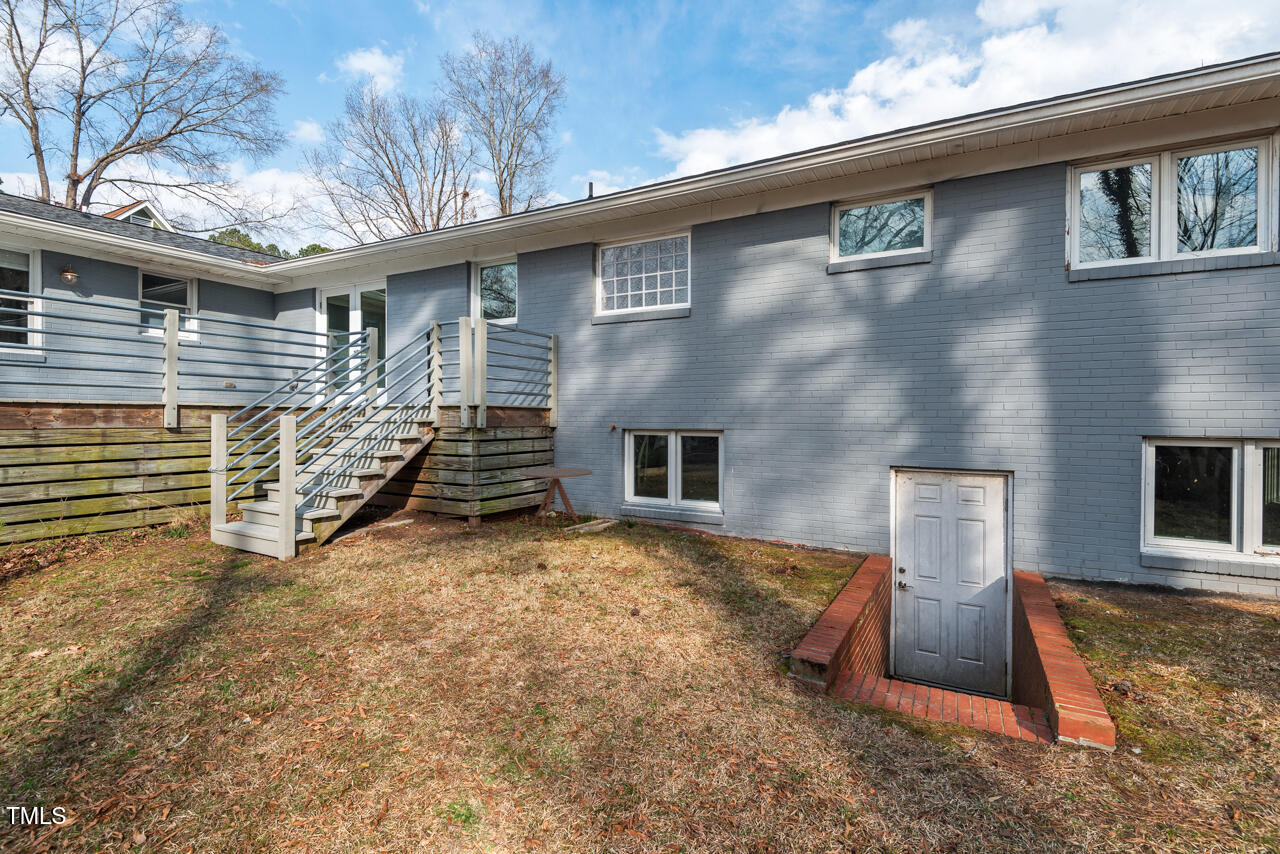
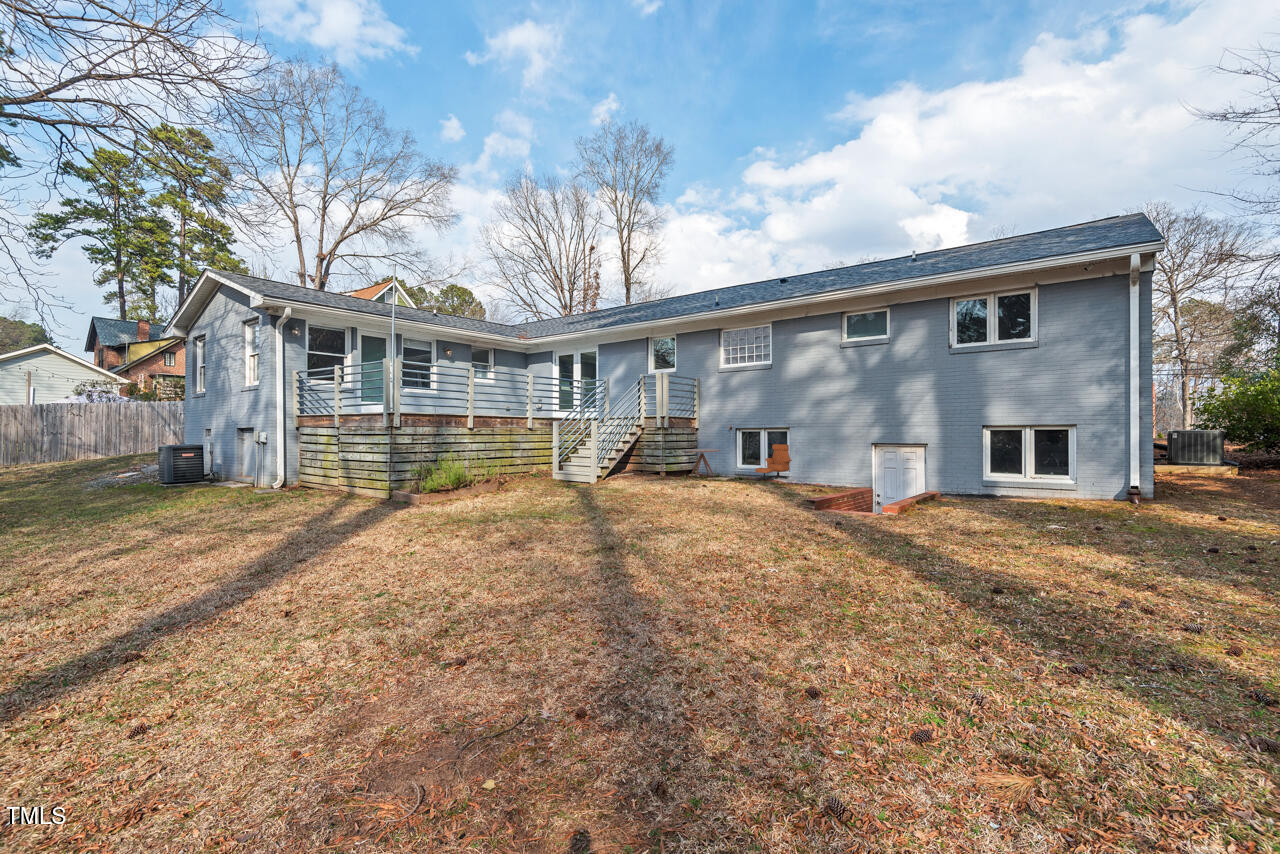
lounge chair: none [659,462,729,539] -> present [755,444,792,481]

